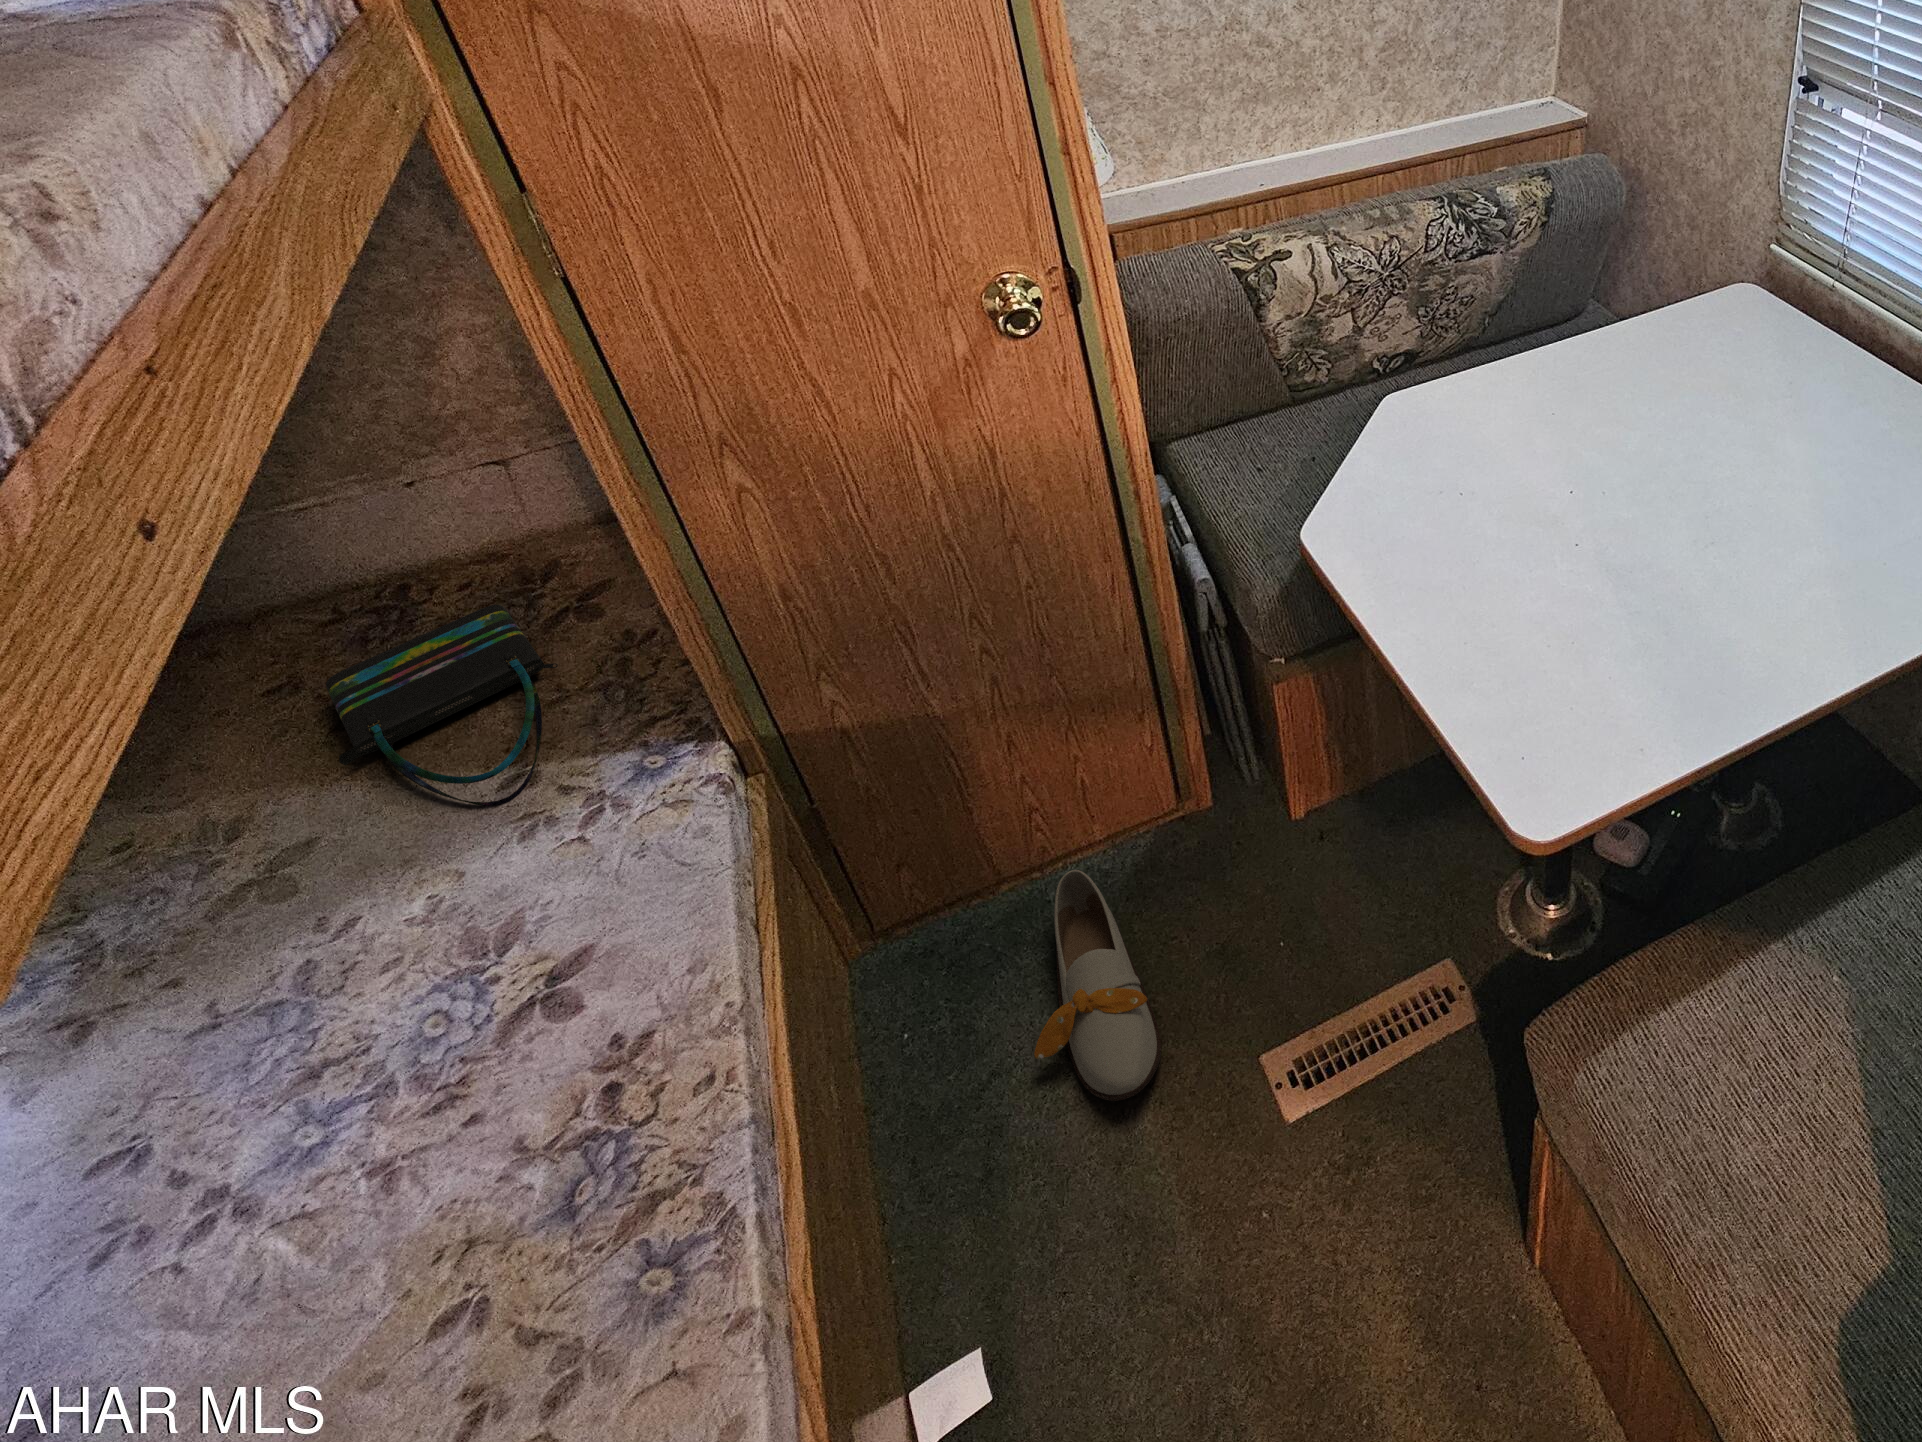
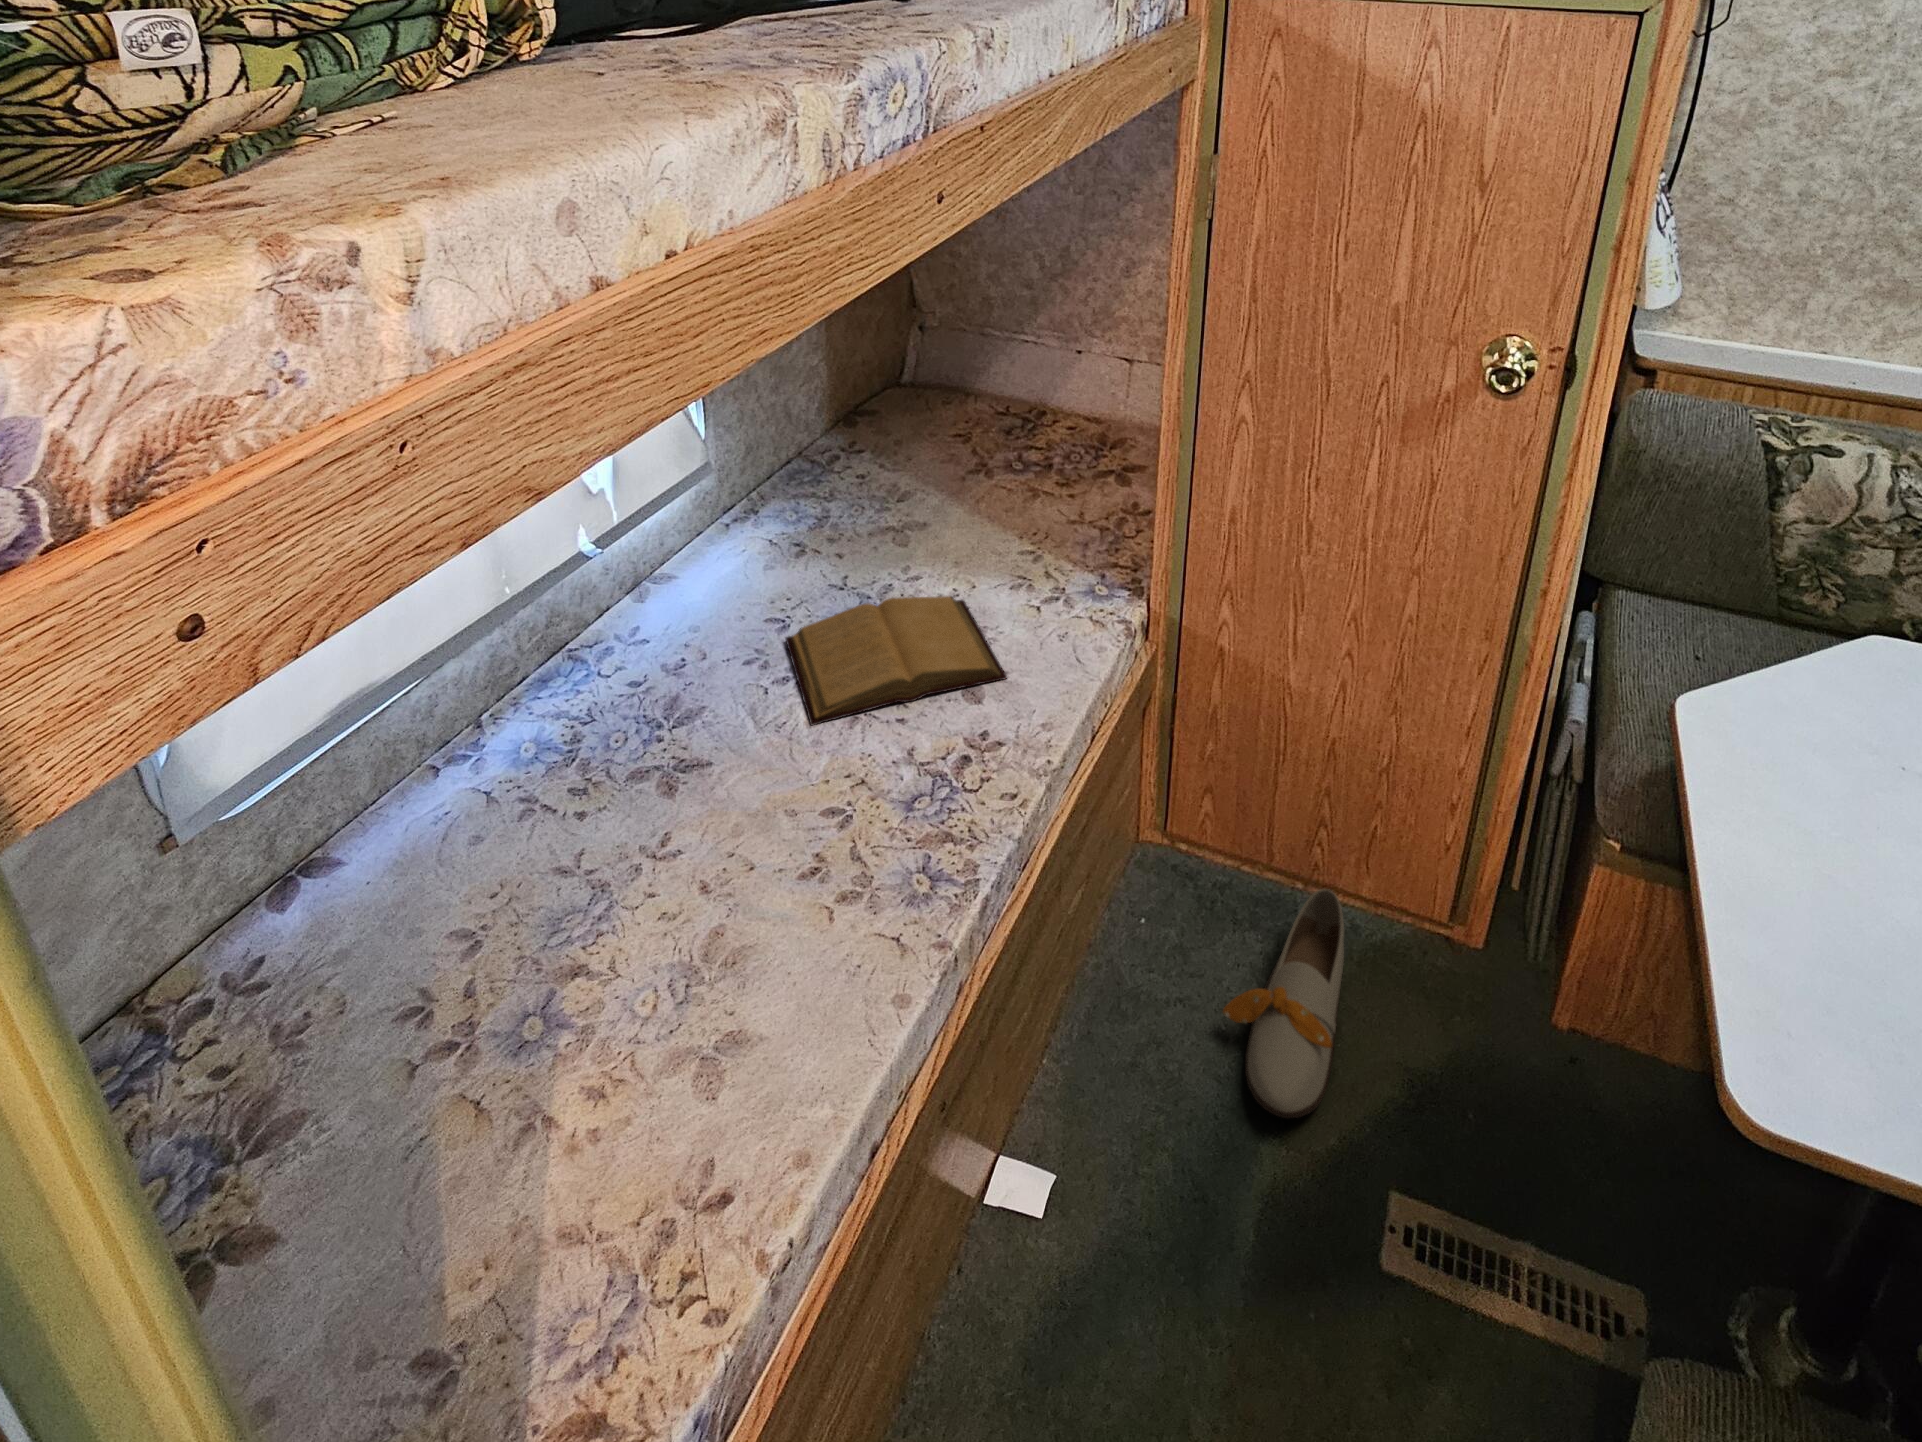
tote bag: present [326,605,558,806] -> none [967,439,1091,559]
book: none [154,912,600,1247] -> present [786,596,1007,726]

